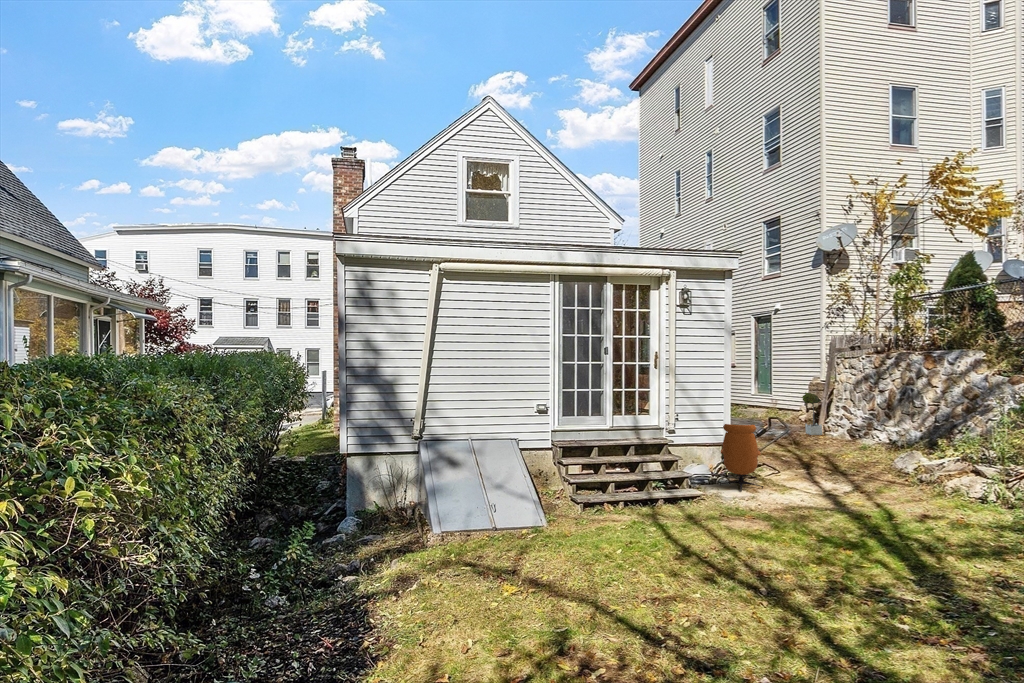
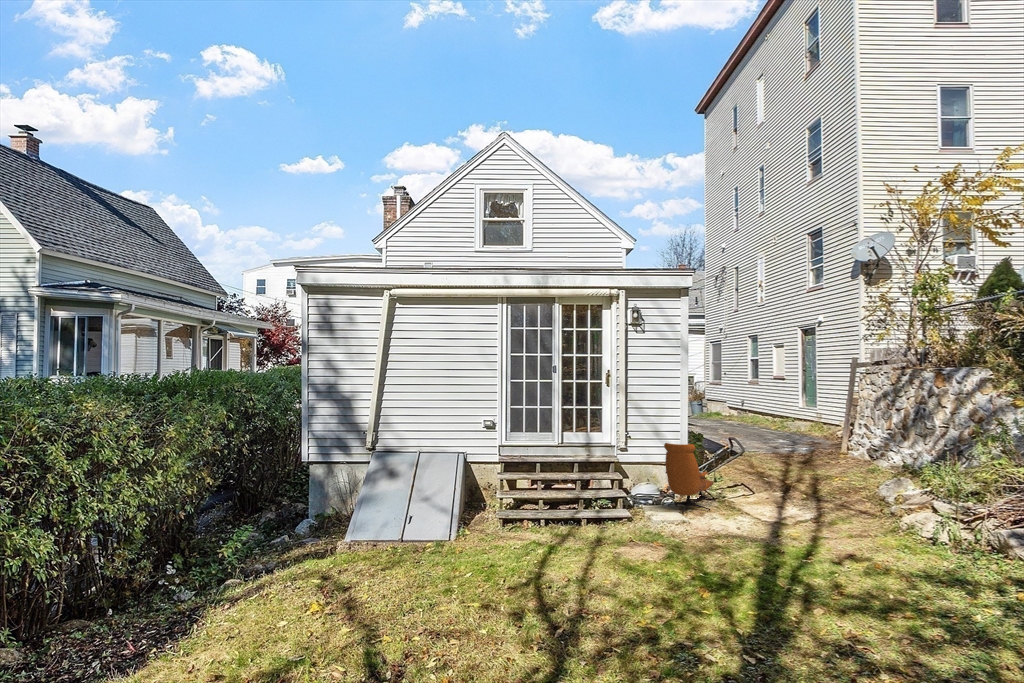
potted tree: present [803,392,822,435] -> none [820,411,843,458]

